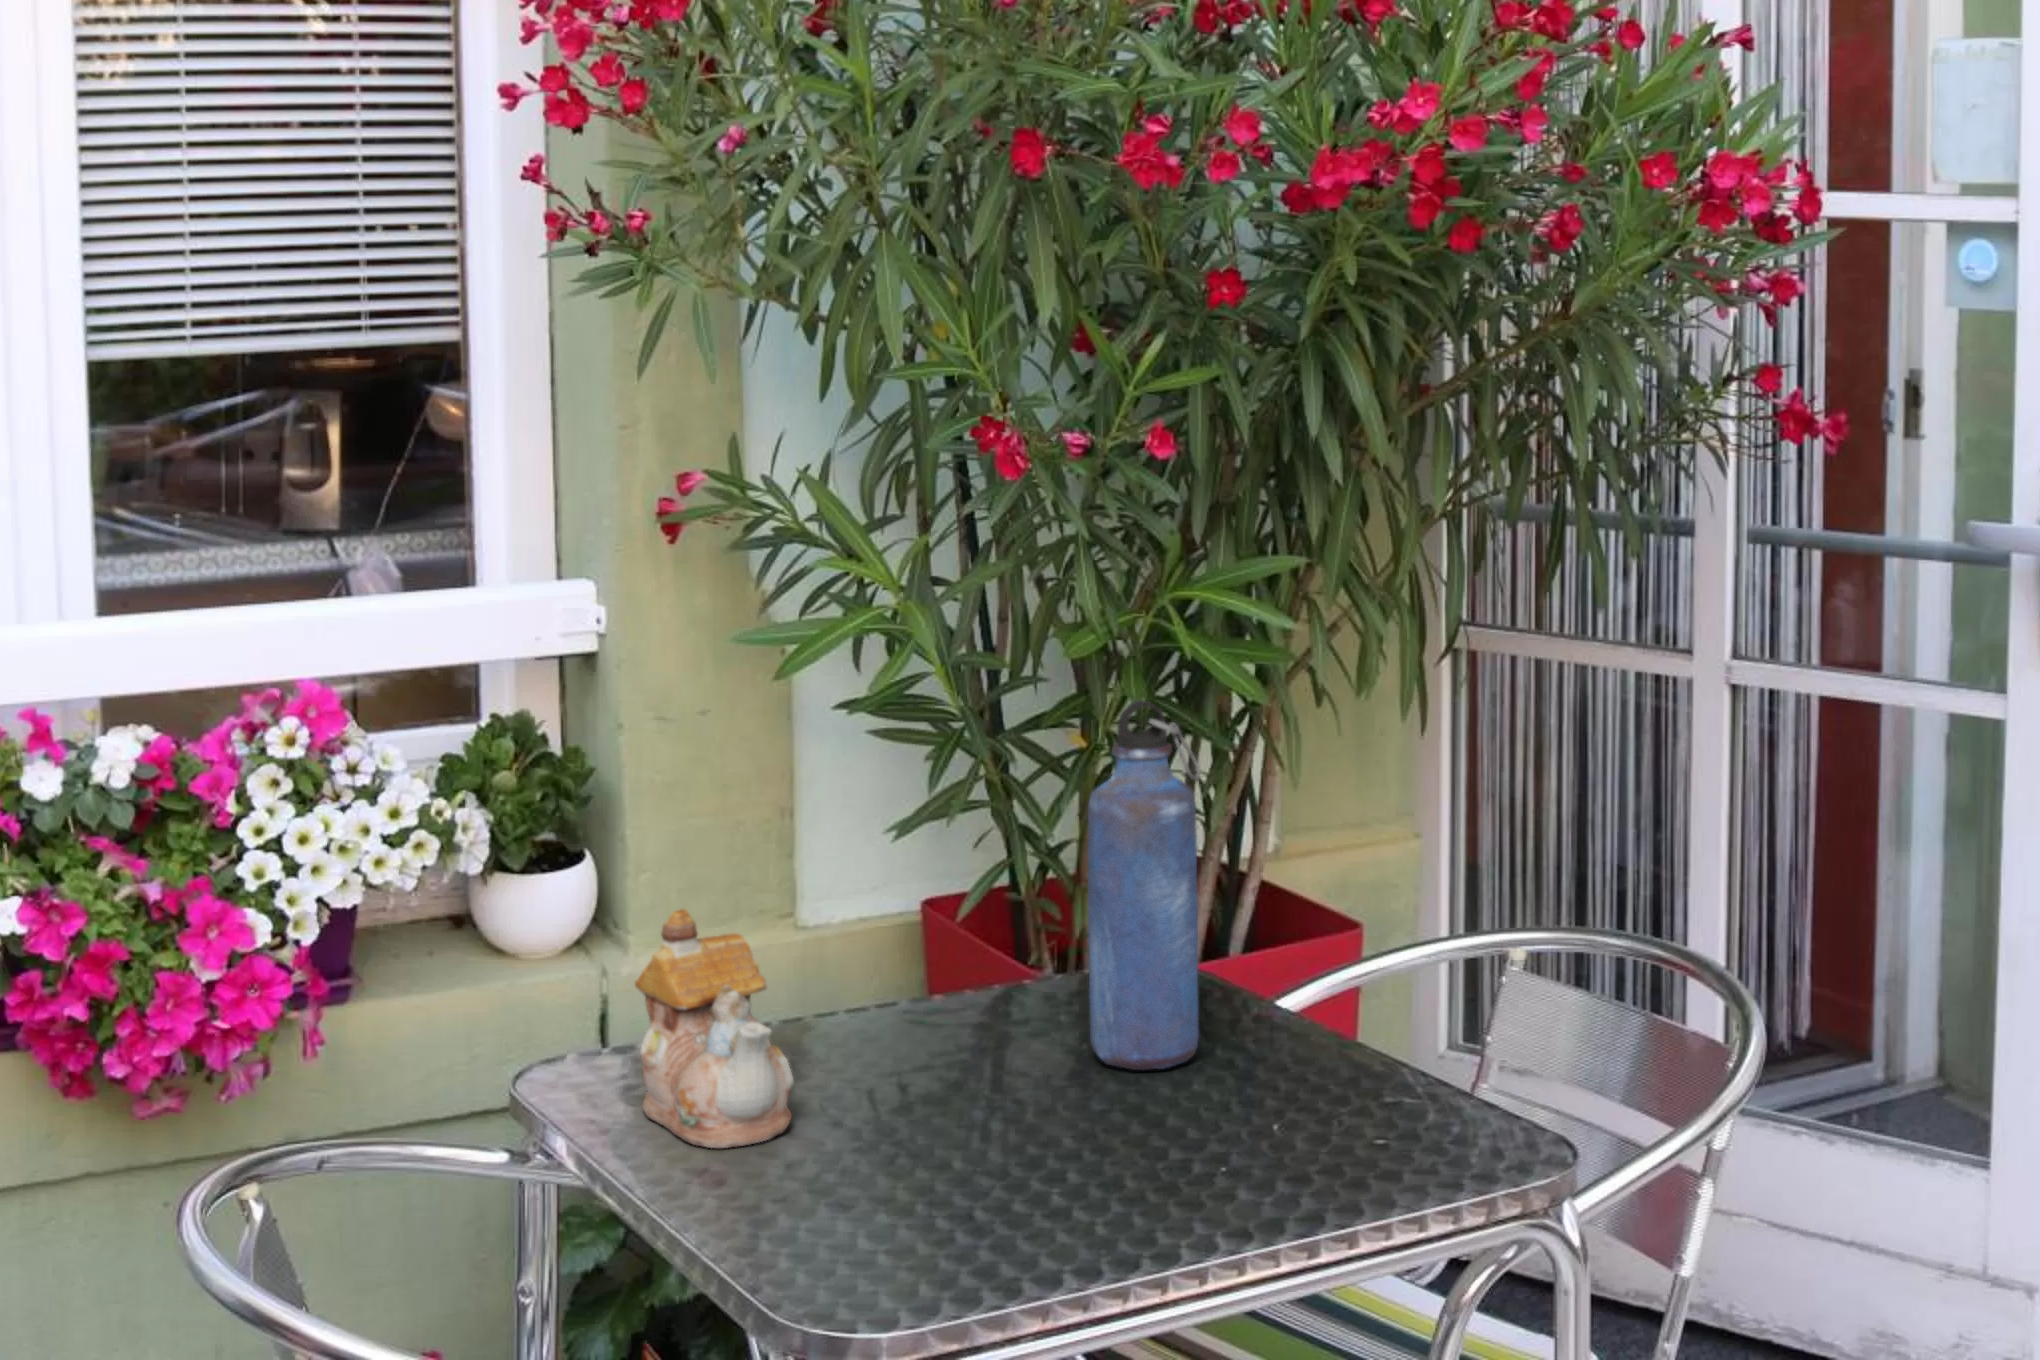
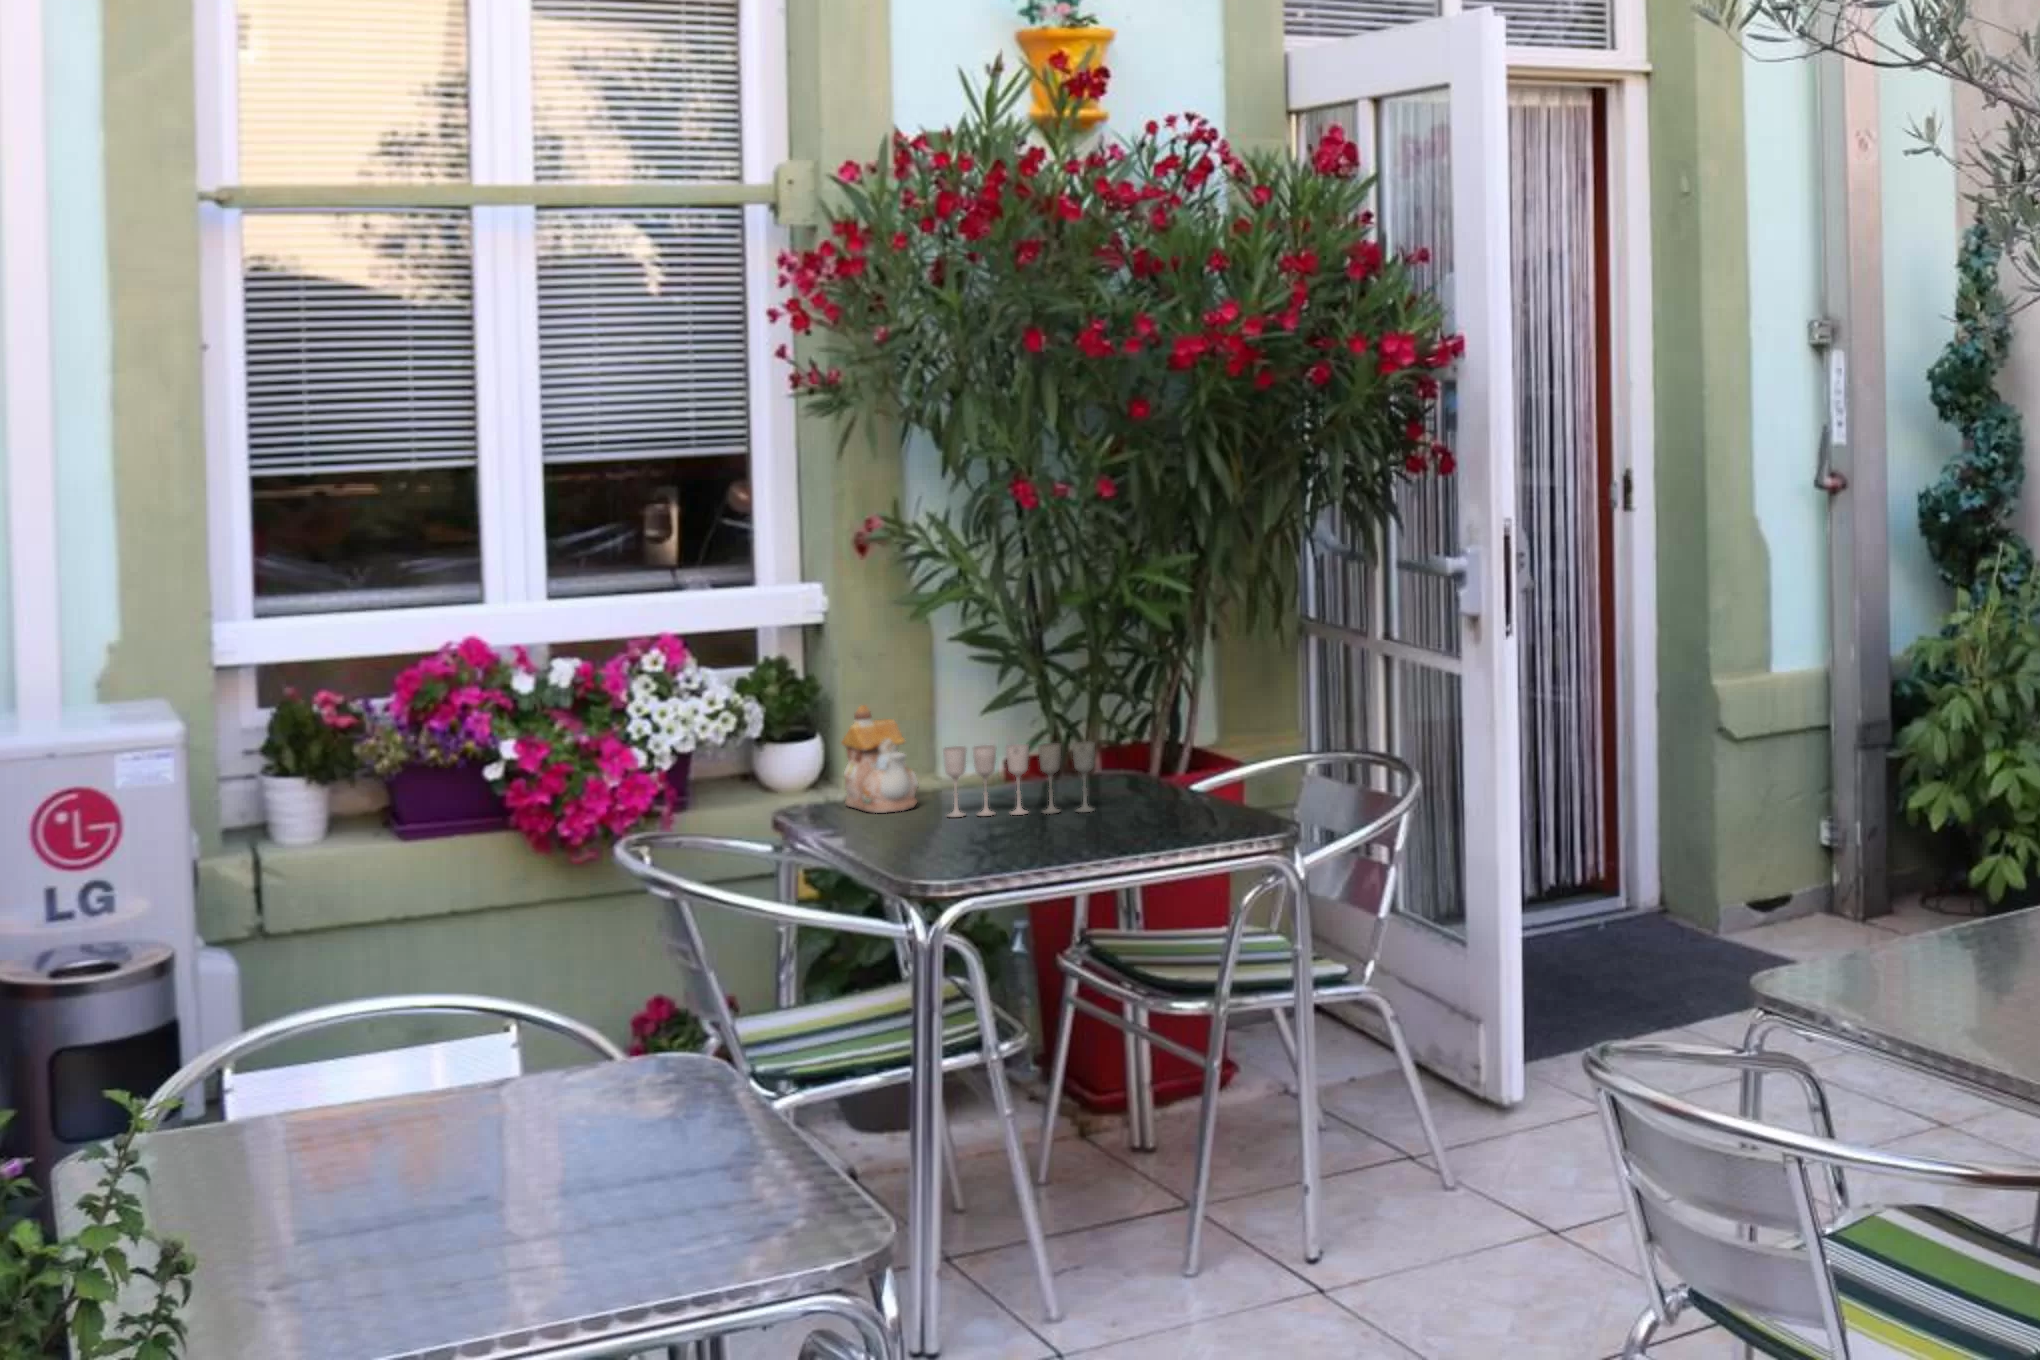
water bottle: present [1088,700,1201,1070] -> none [1066,606,1124,788]
wine glass: none [850,1017,1173,1178] -> present [943,742,1095,818]

